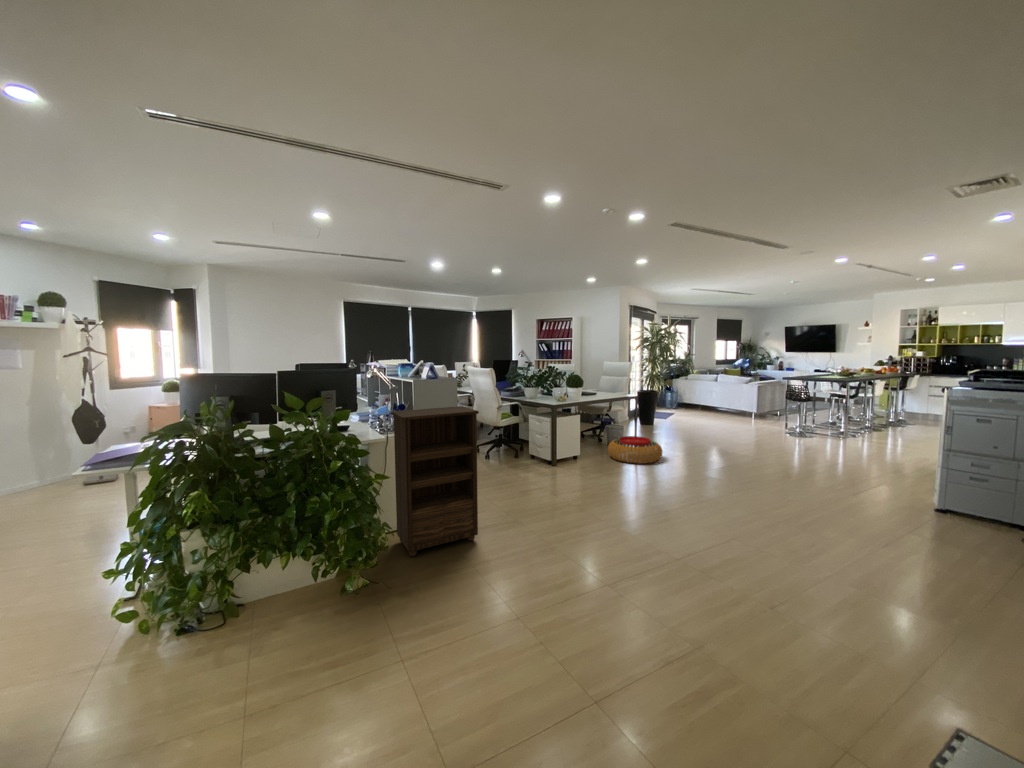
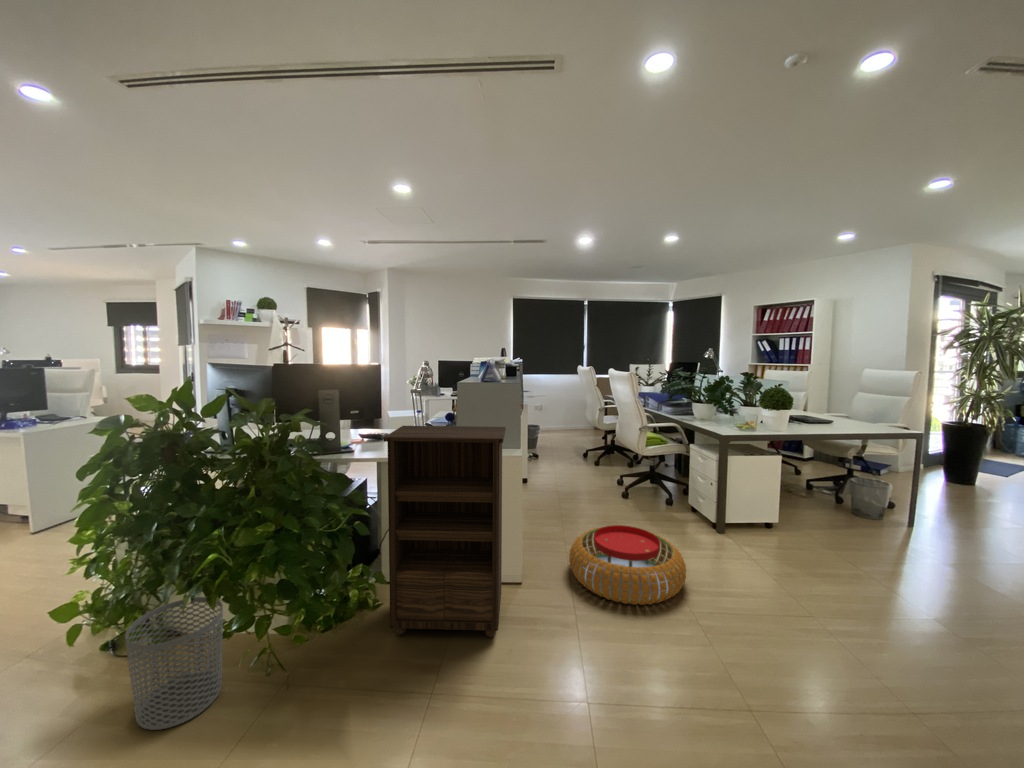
pouf: present [608,436,662,464] -> present [569,525,686,605]
waste bin: none [255,552,322,648] -> present [125,597,223,730]

